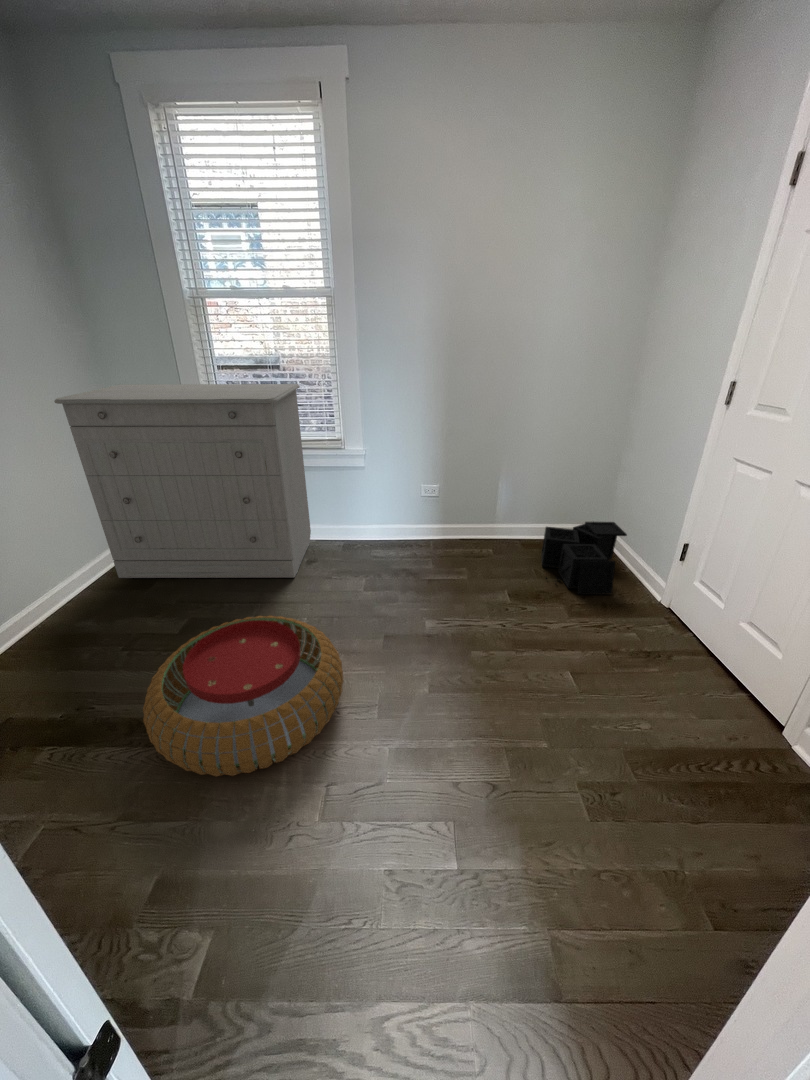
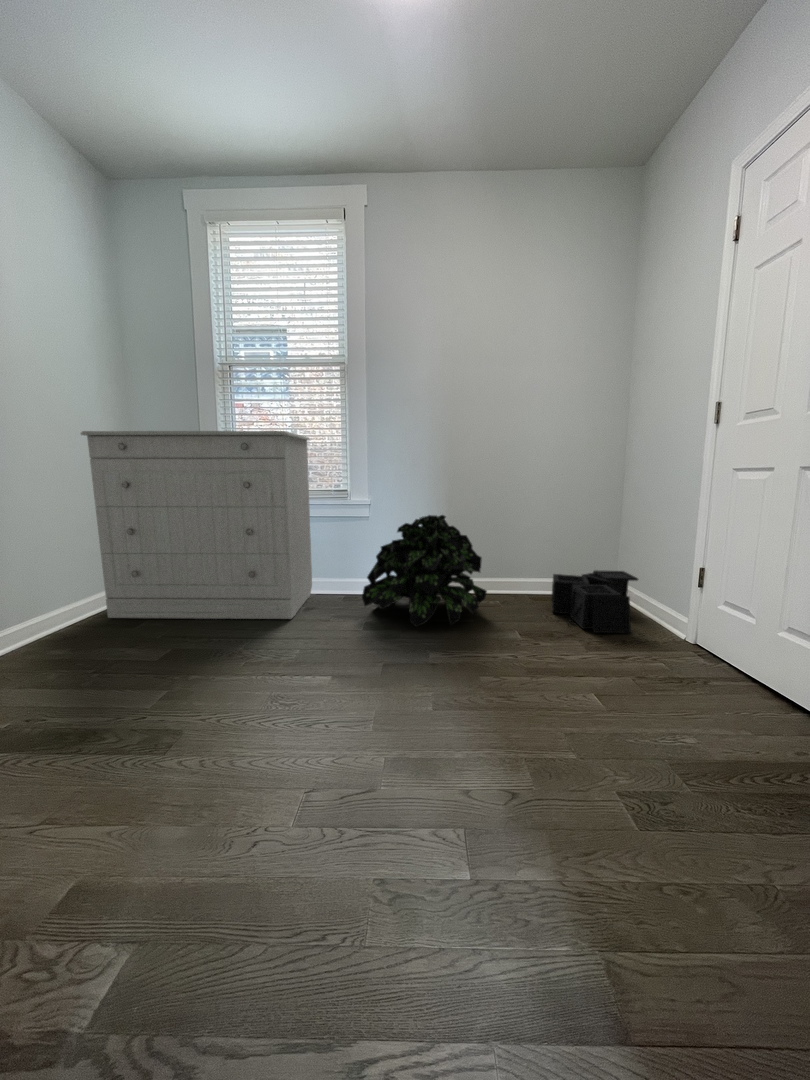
potted plant: none [361,475,481,590] -> present [362,515,487,627]
pouf: present [143,616,344,776] -> none [101,624,336,777]

